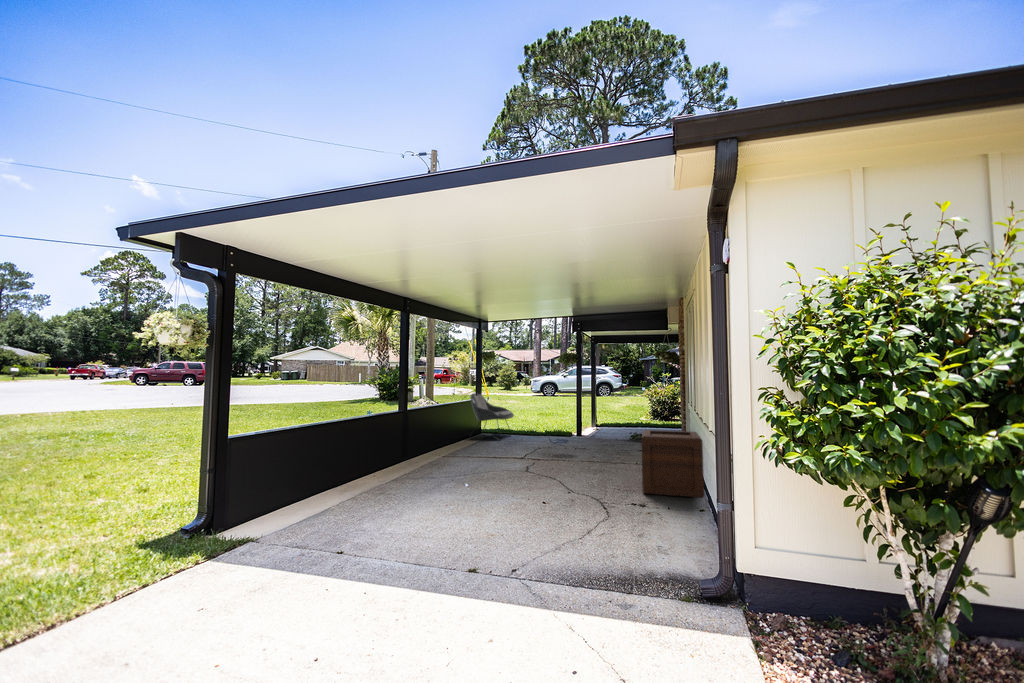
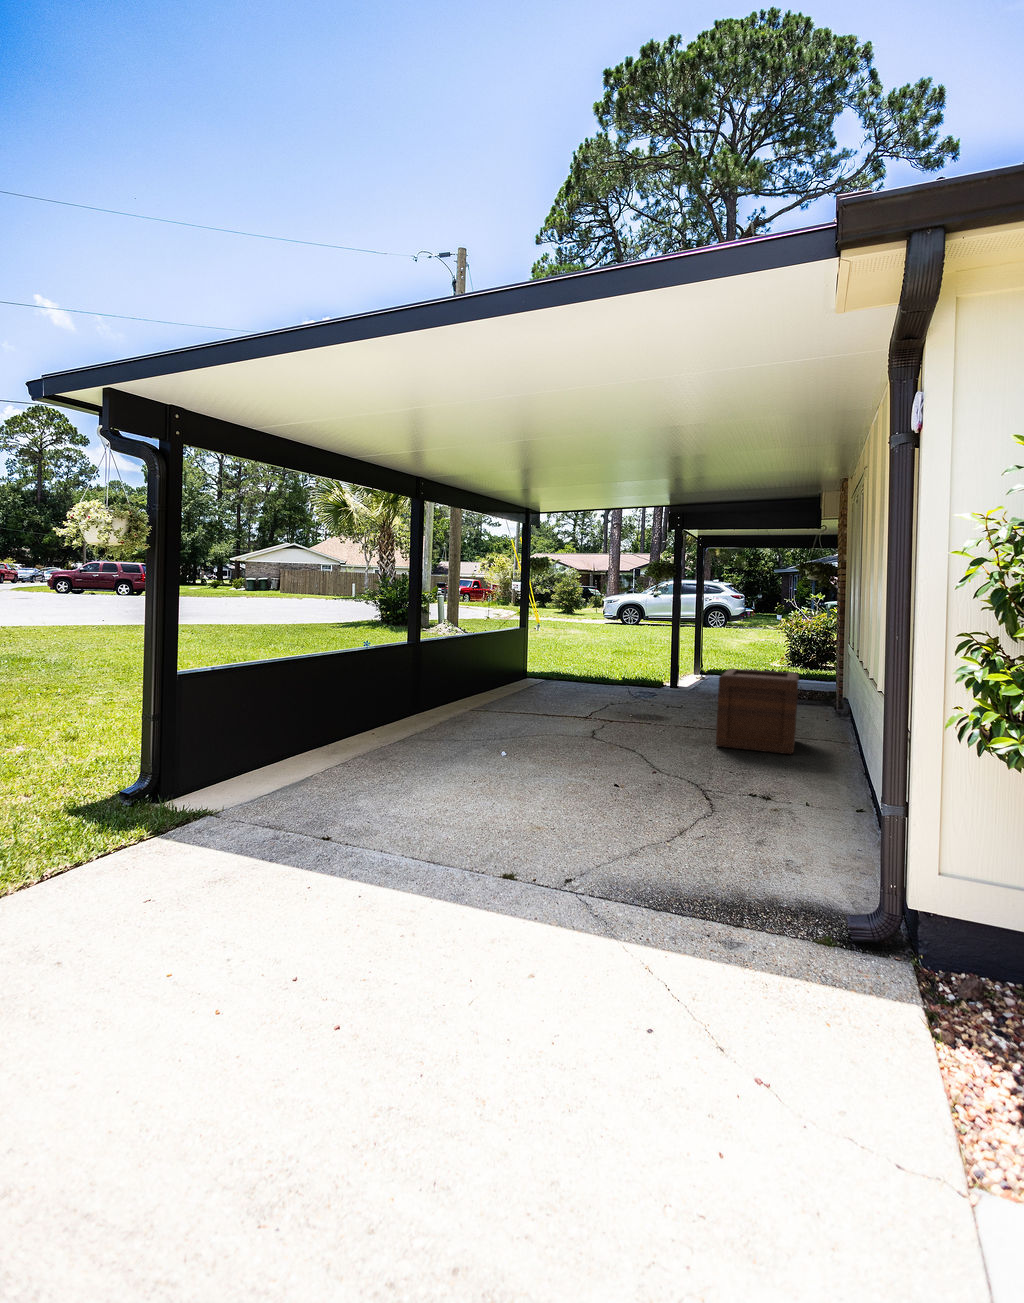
lounge chair: present [470,393,514,440] -> none [506,616,567,681]

